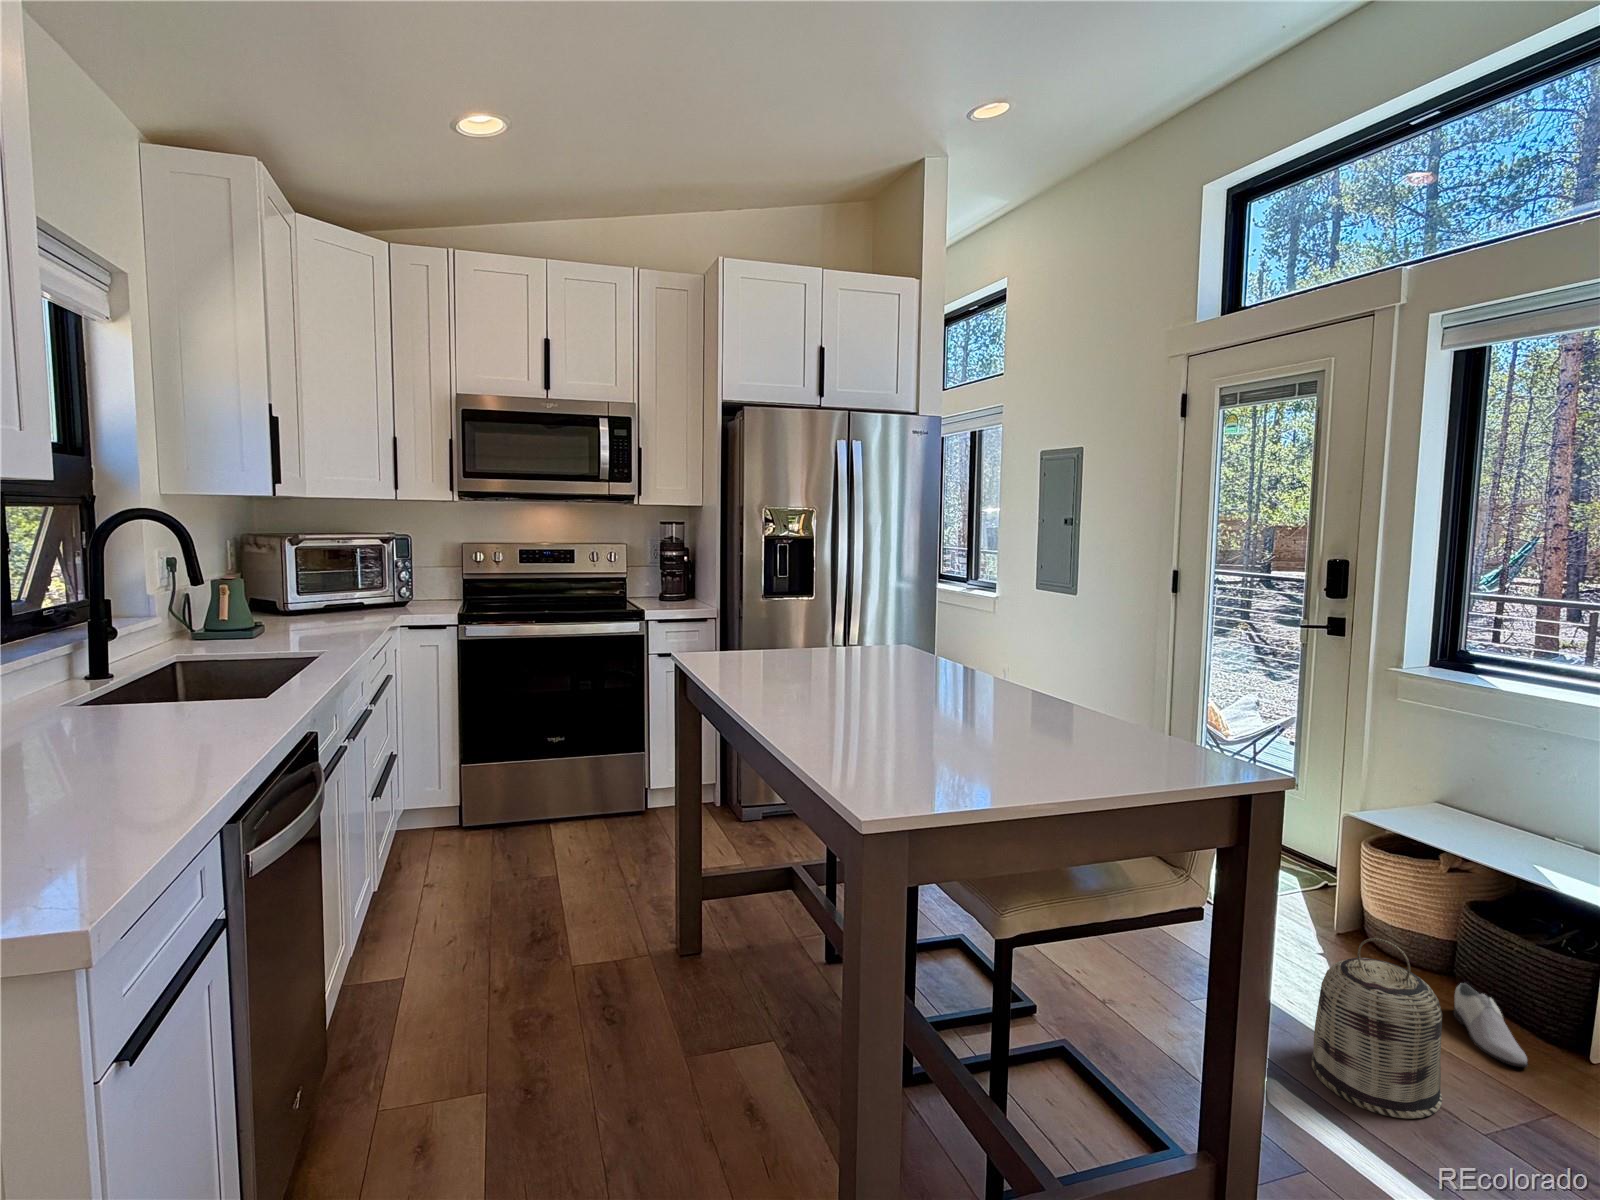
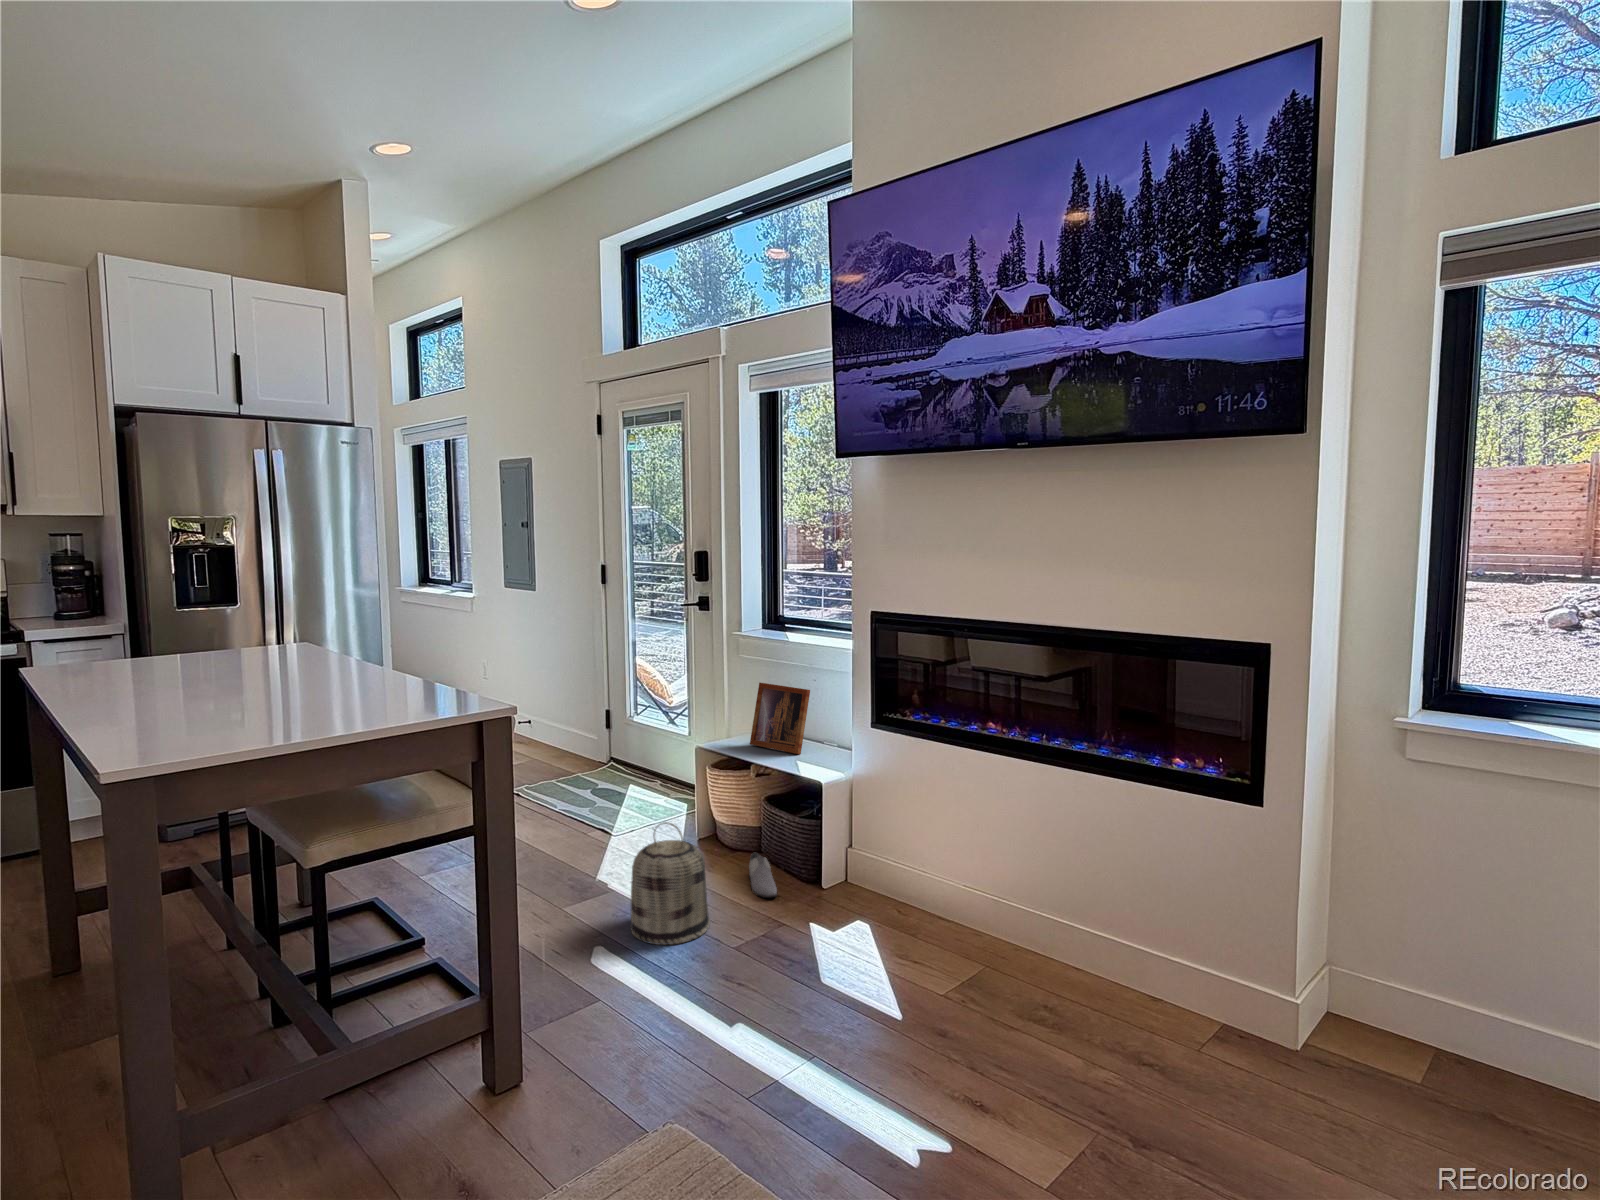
picture frame: none [1430,741,1552,853] -> present [750,683,810,754]

